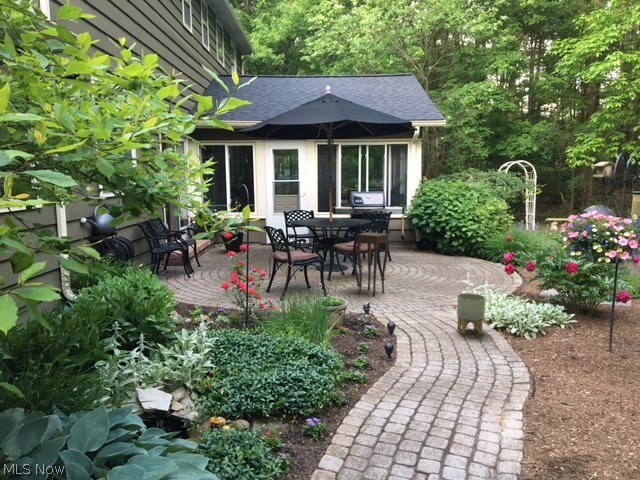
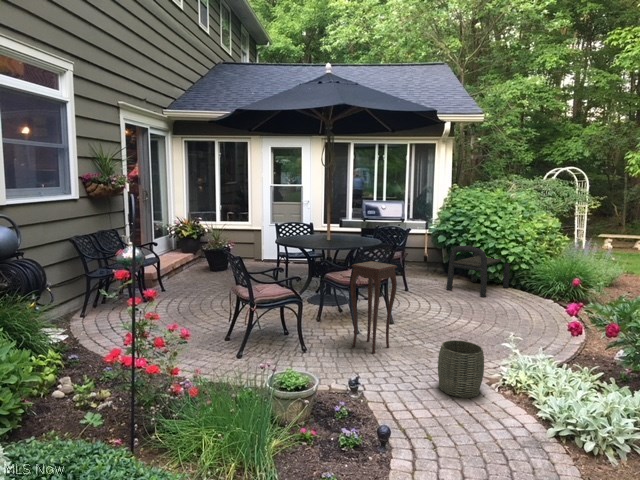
bench: none [421,221,469,263] -> present [447,246,510,297]
woven basket: none [420,280,450,315] -> present [438,340,484,398]
planter: present [457,293,485,335] -> none [494,376,543,451]

